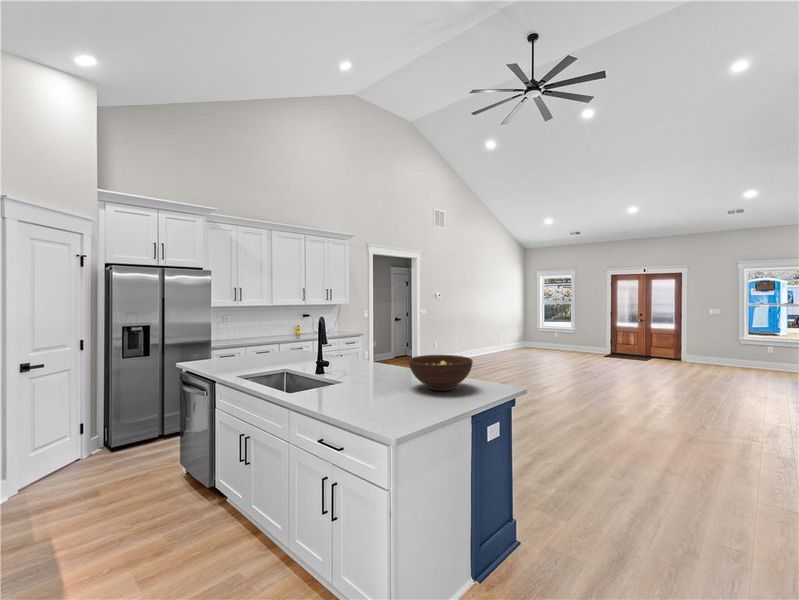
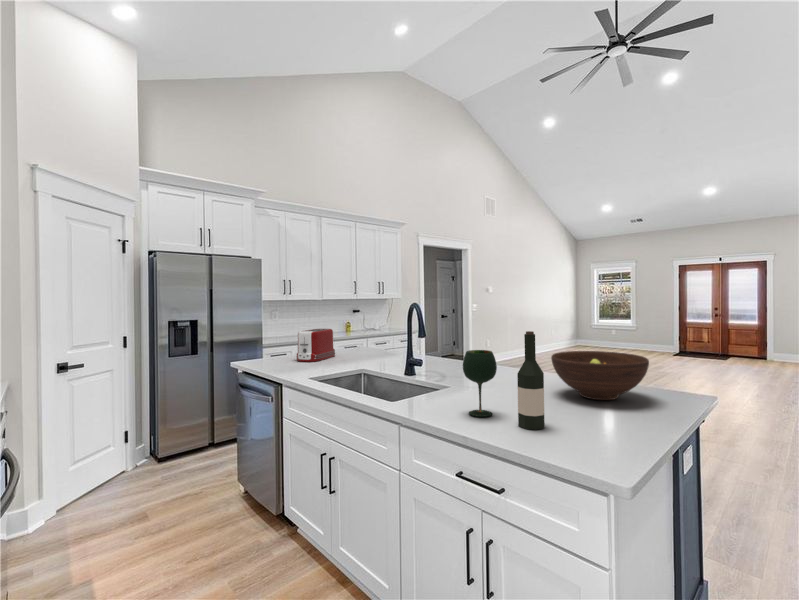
toaster: none [233,334,268,363] -> present [296,329,335,362]
wine bottle: none [362,342,381,410] -> present [517,331,545,430]
wine glass: none [332,355,356,402] -> present [463,350,497,417]

